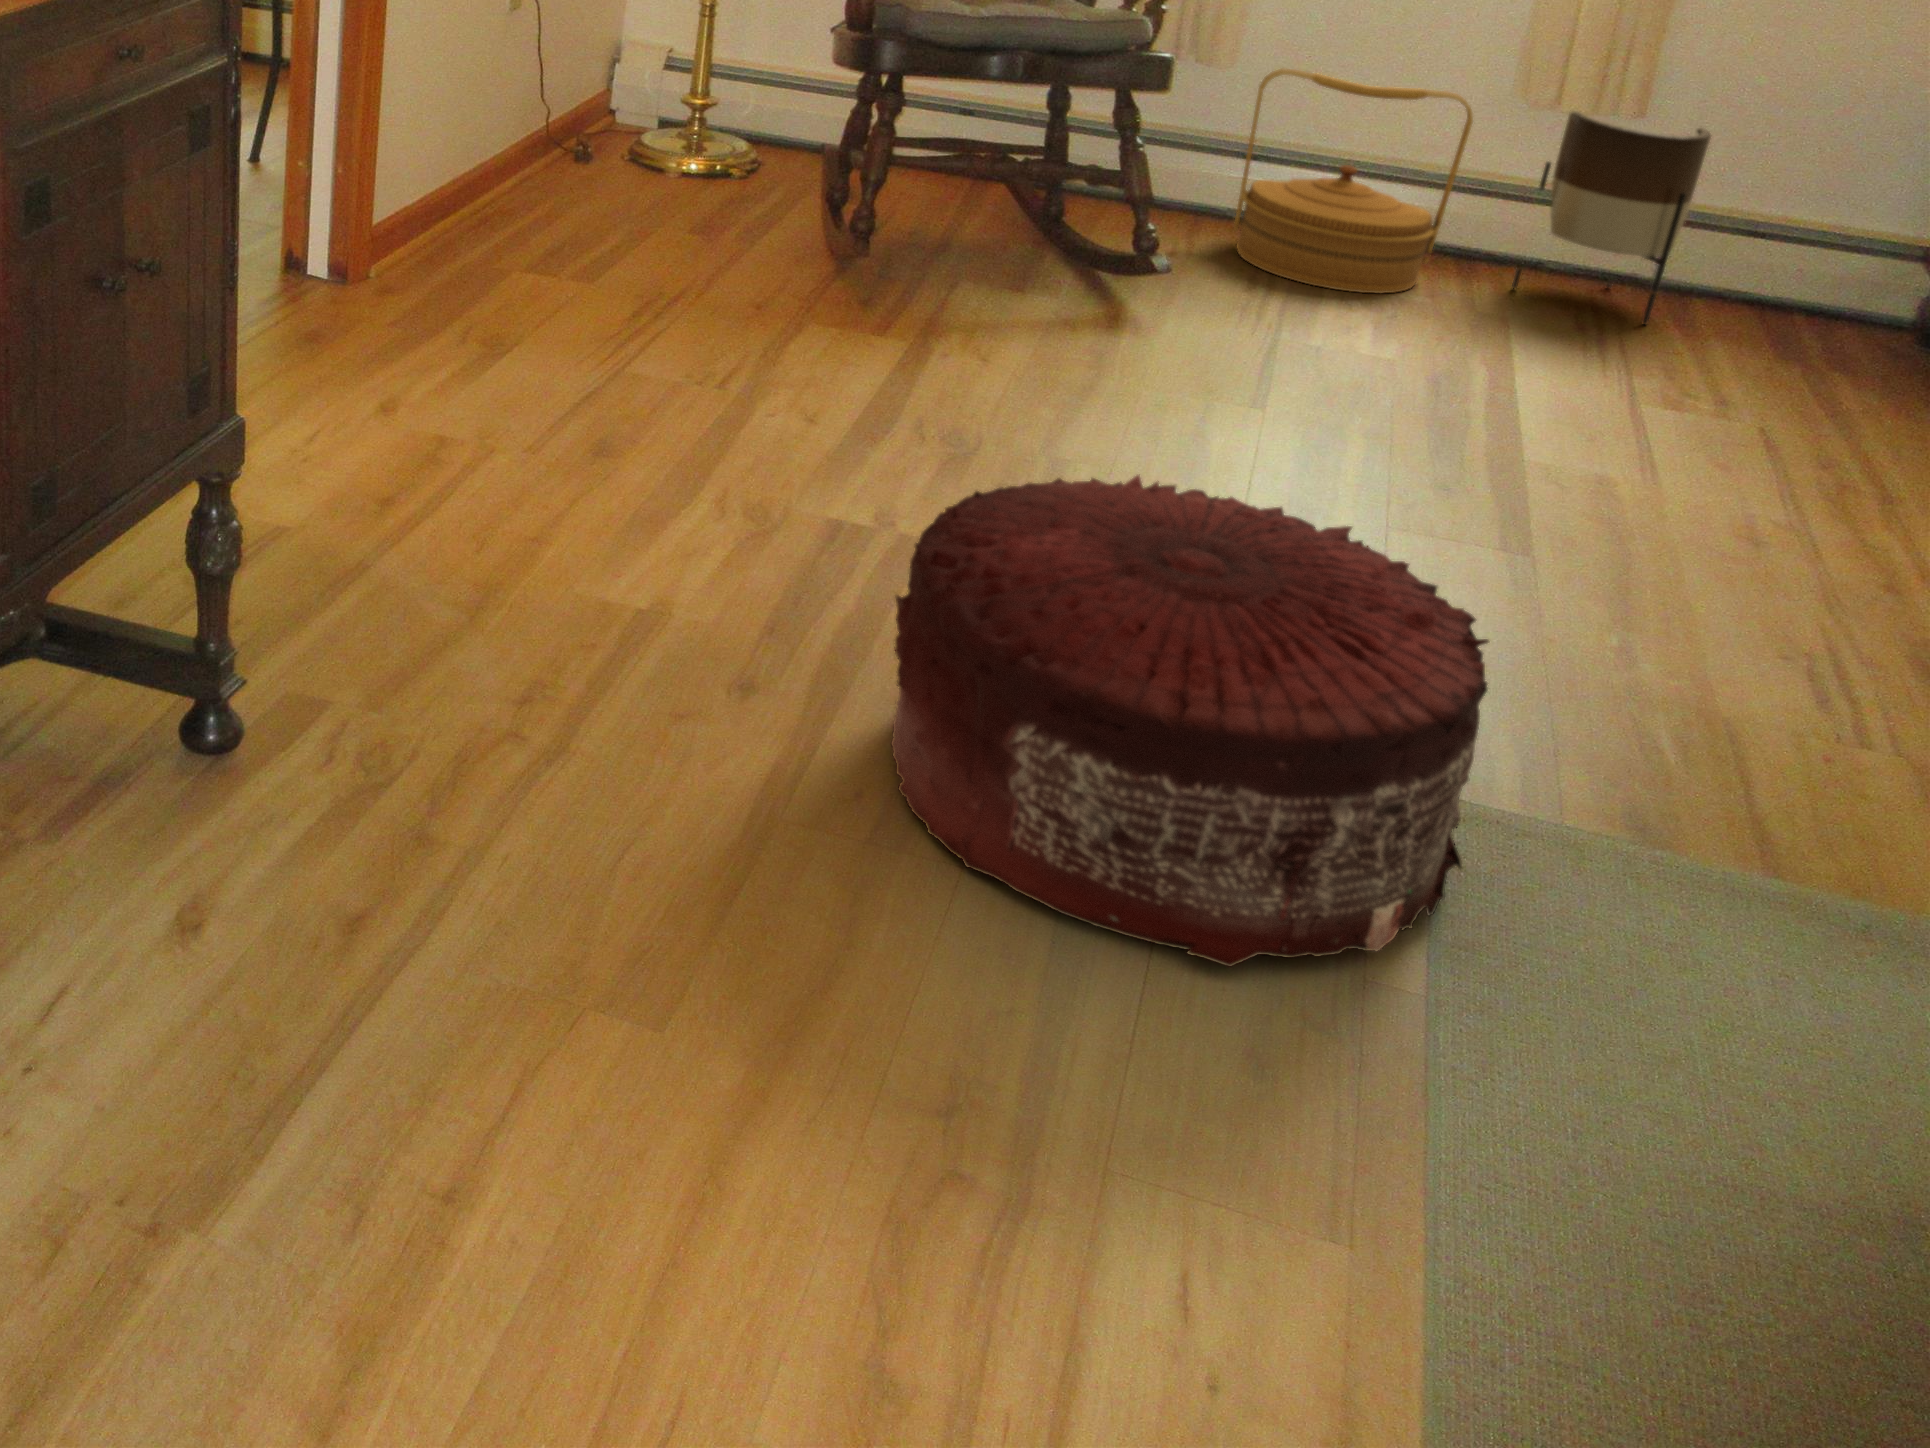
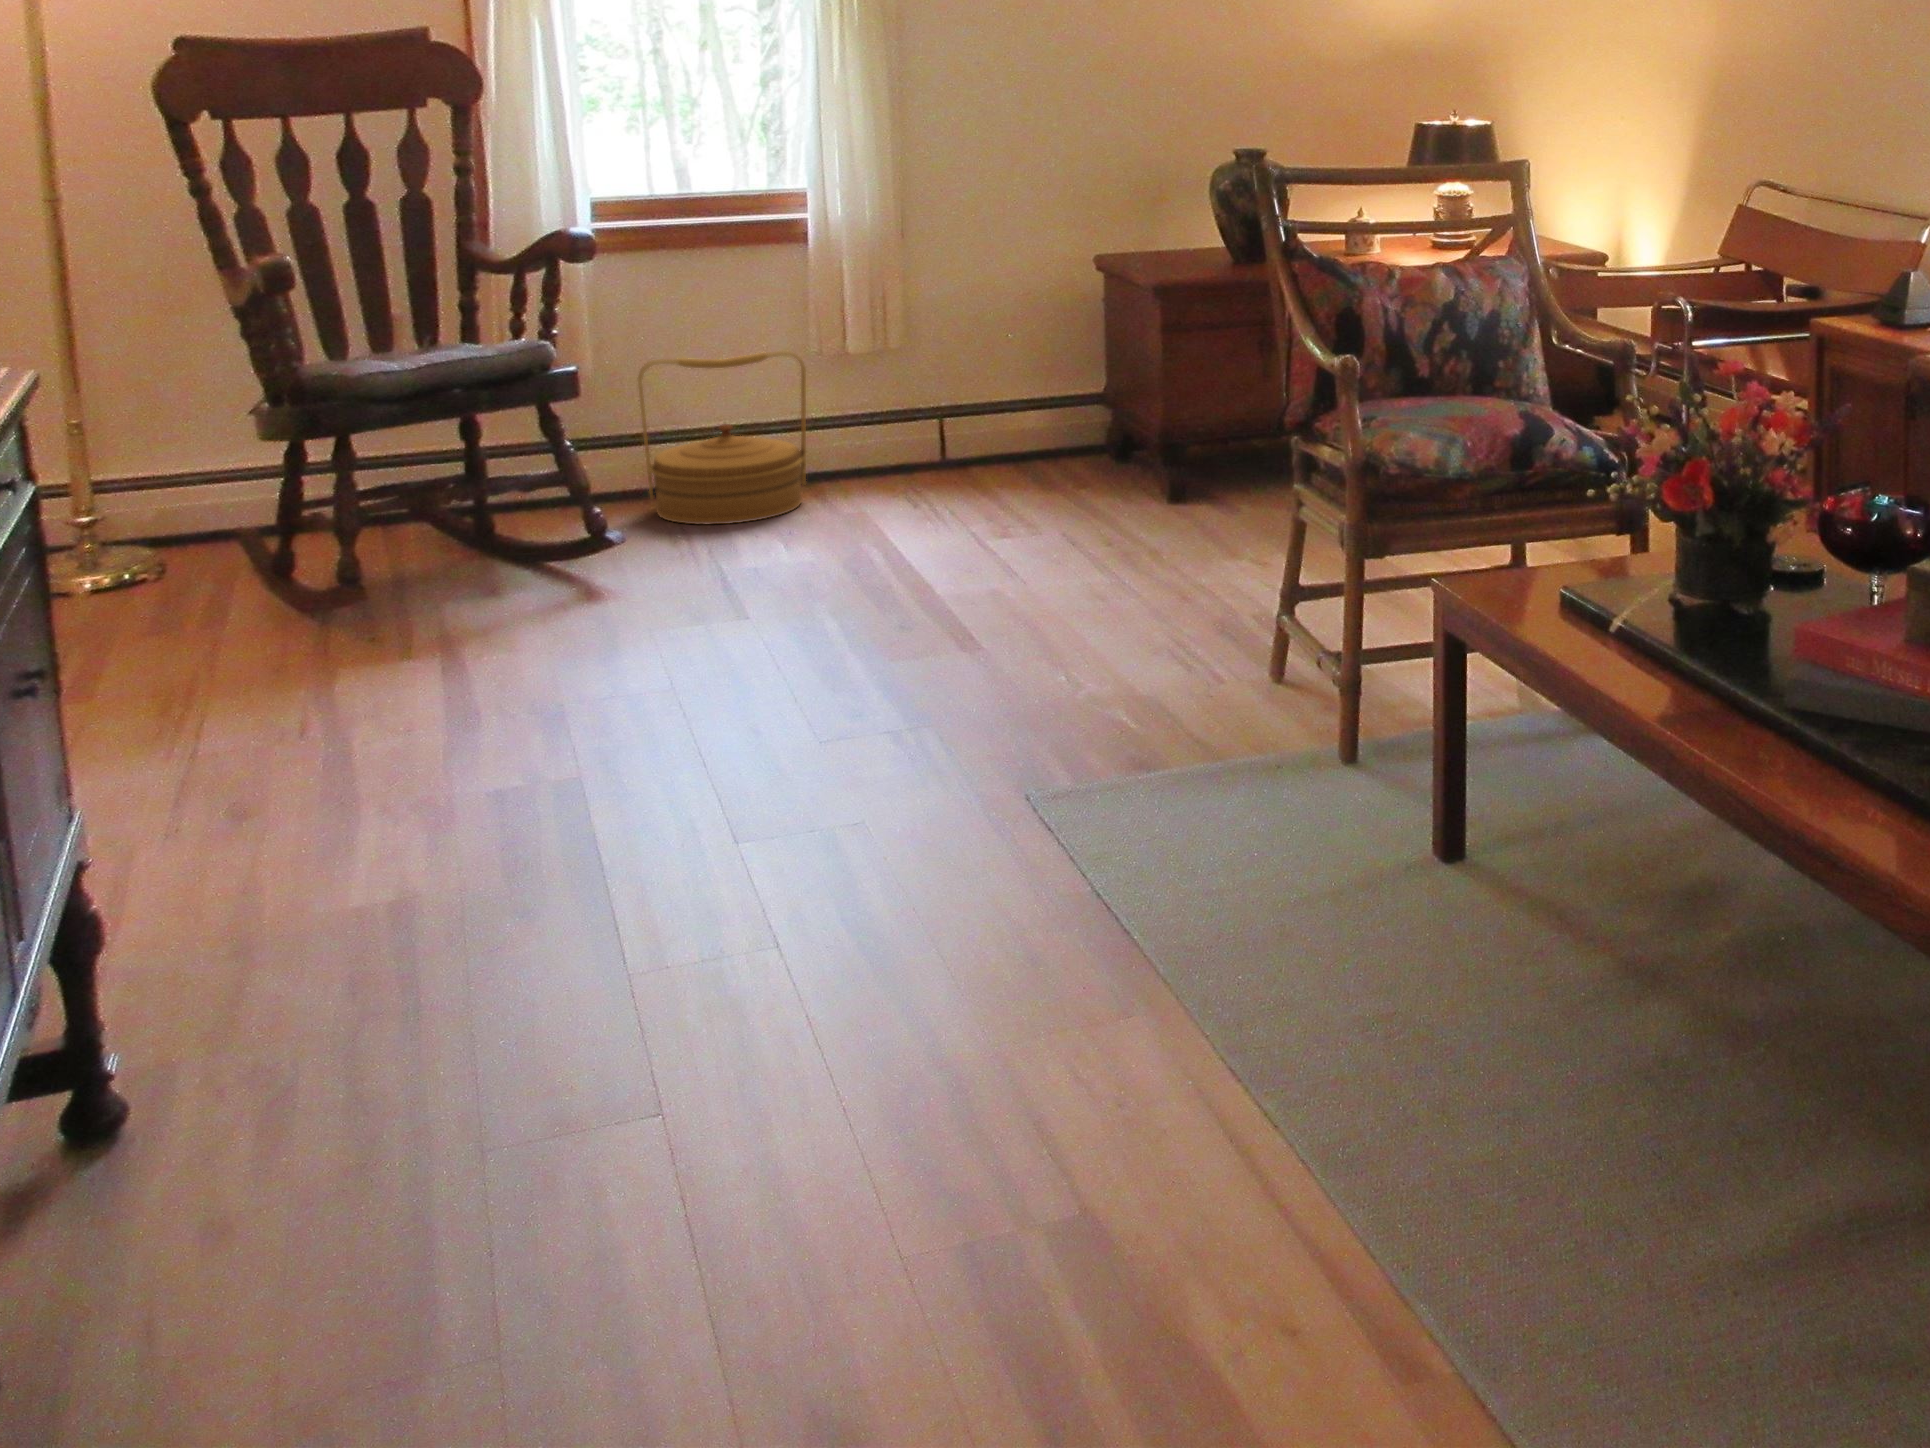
planter: present [1512,112,1711,325] -> none [866,335,971,488]
pouf: present [891,475,1489,967] -> none [453,645,895,963]

